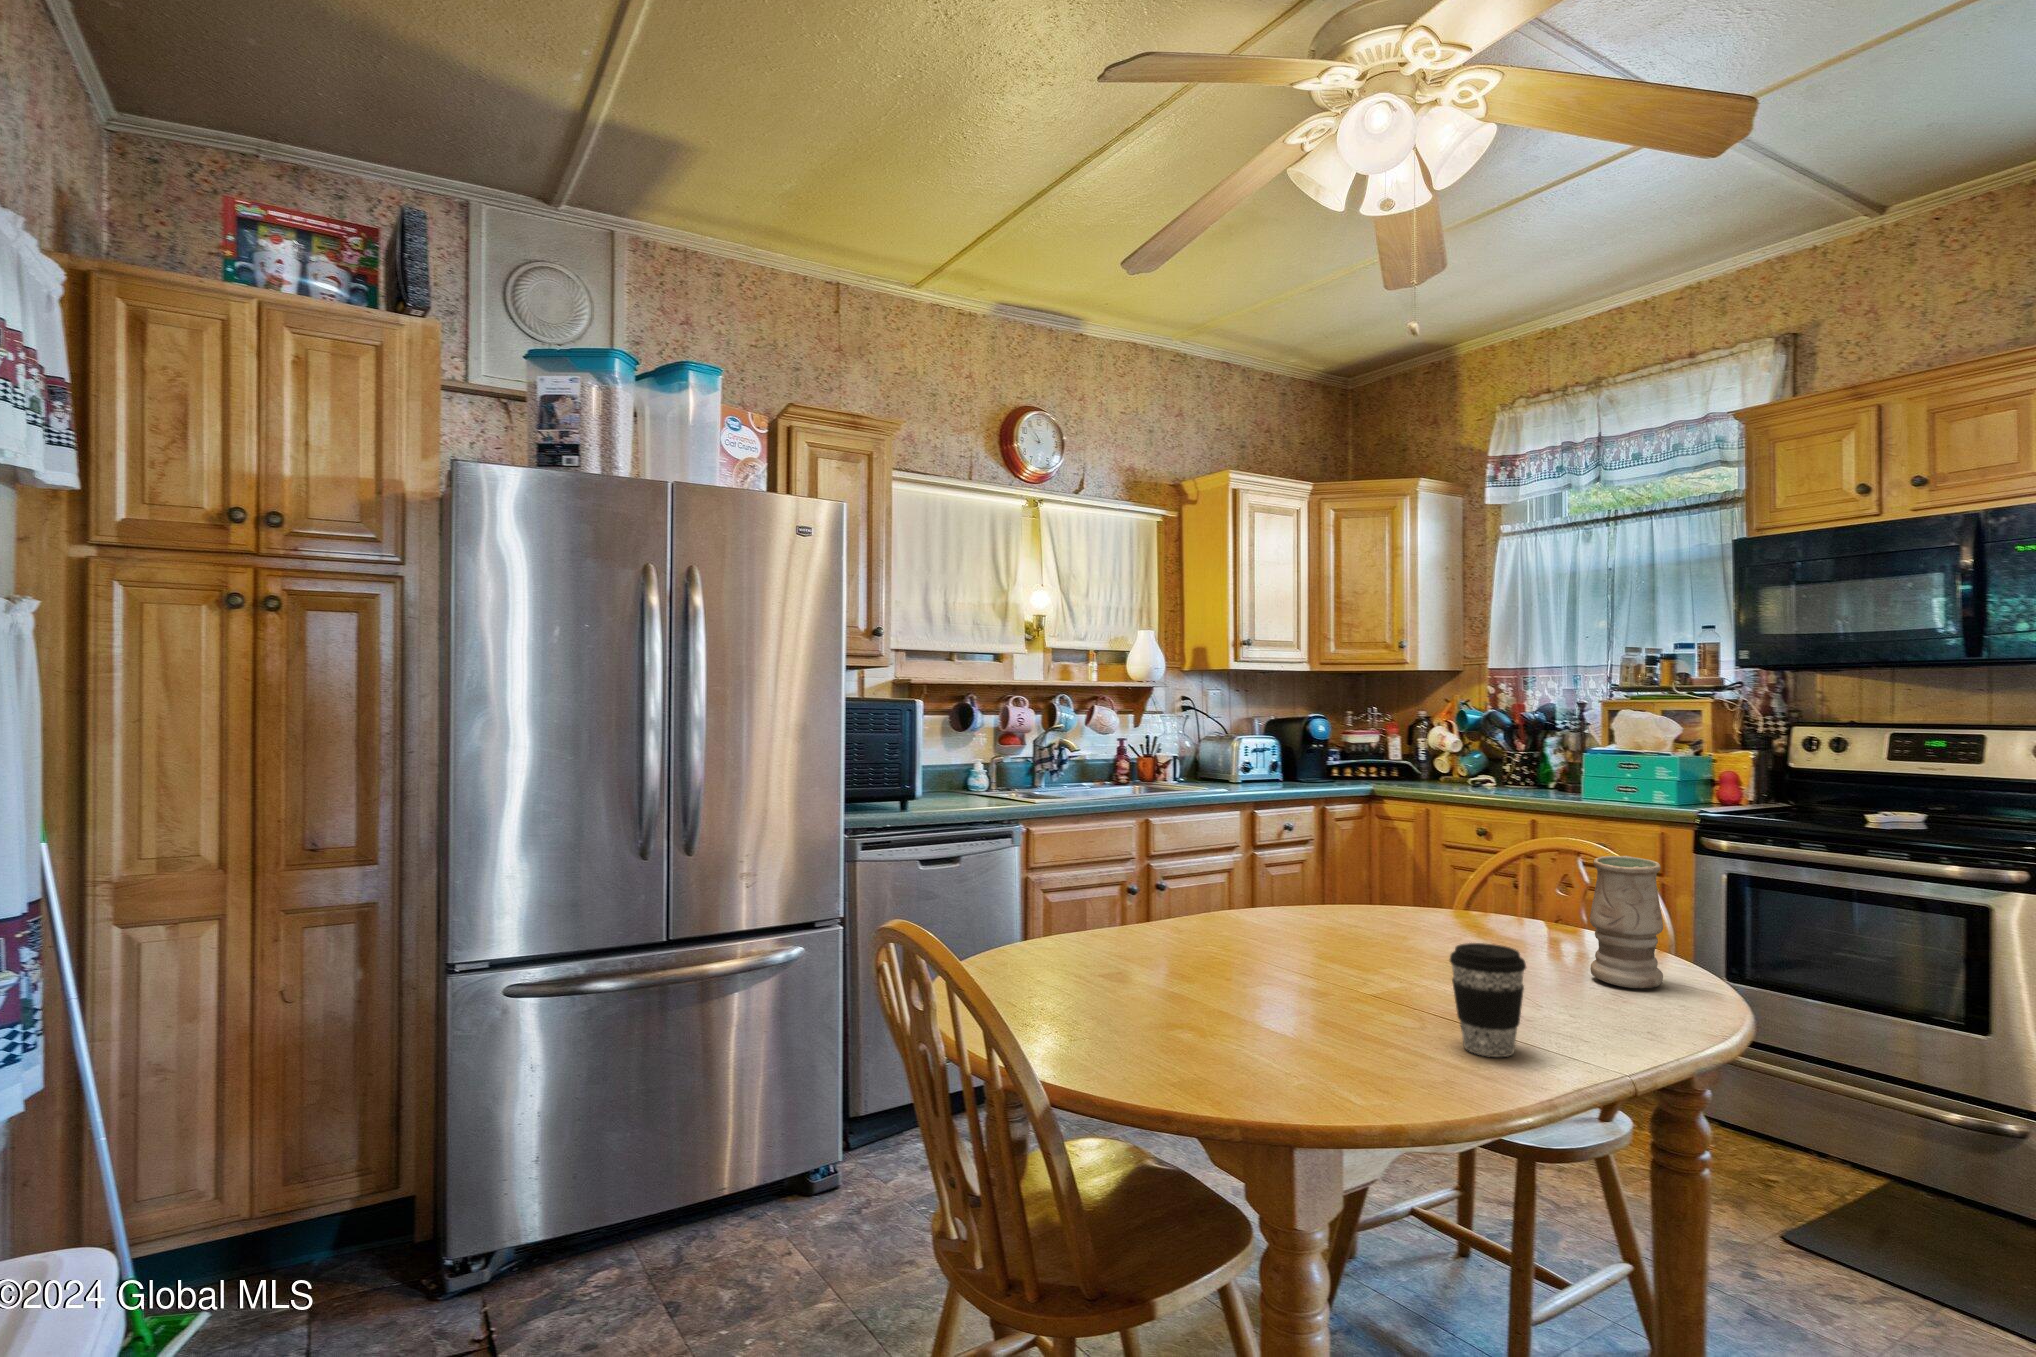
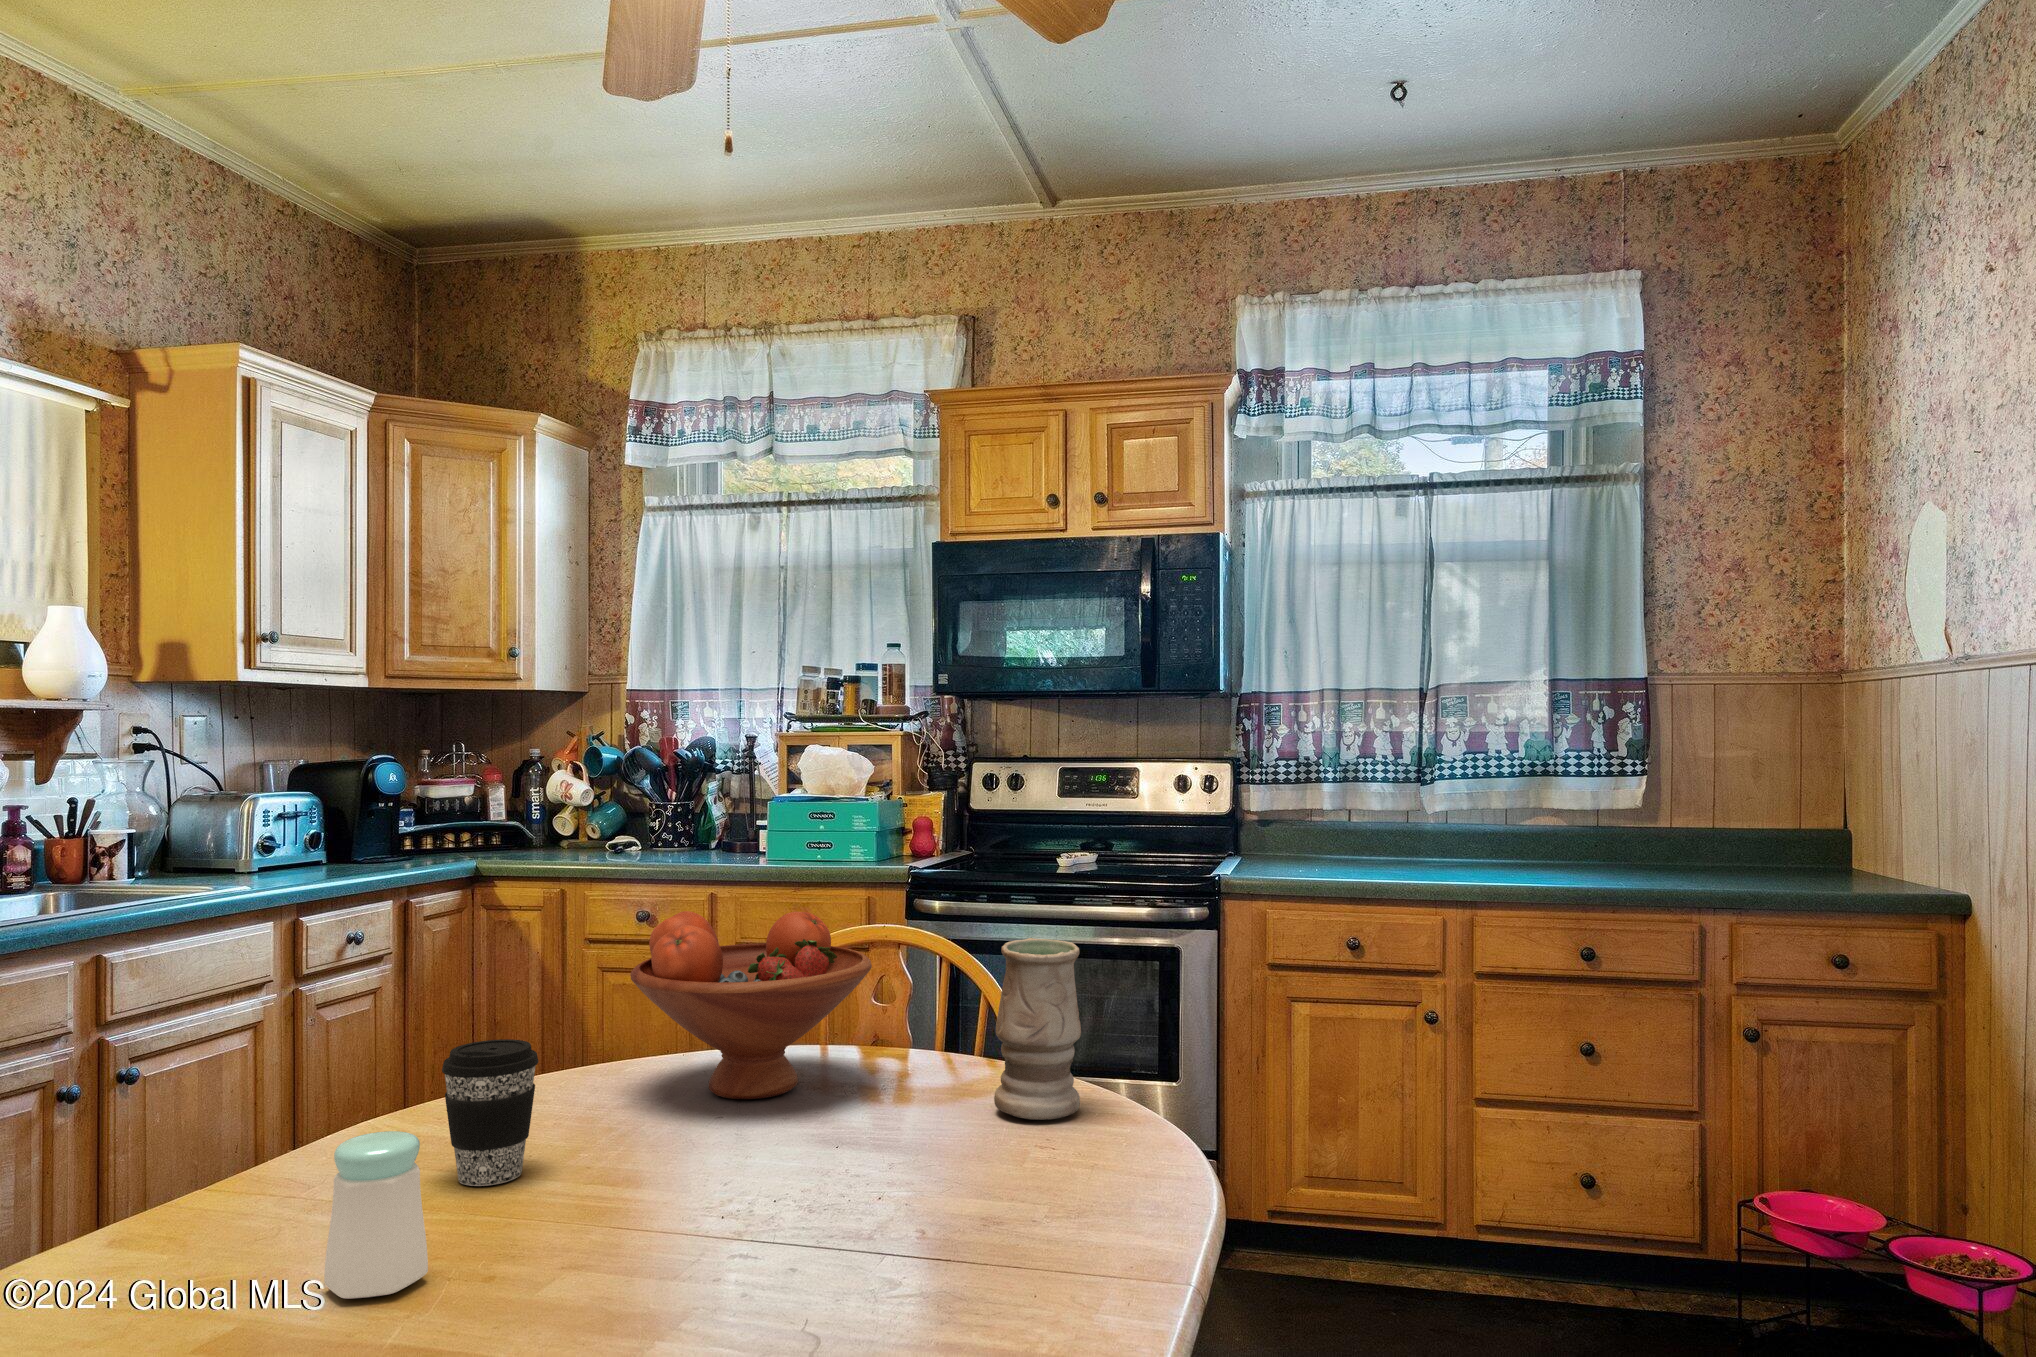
fruit bowl: none [1355,816,1521,940] -> present [630,911,872,1099]
salt shaker: none [1143,899,1187,977] -> present [324,1131,428,1299]
coffee cup: present [1450,943,1526,1057] -> present [442,1039,539,1186]

